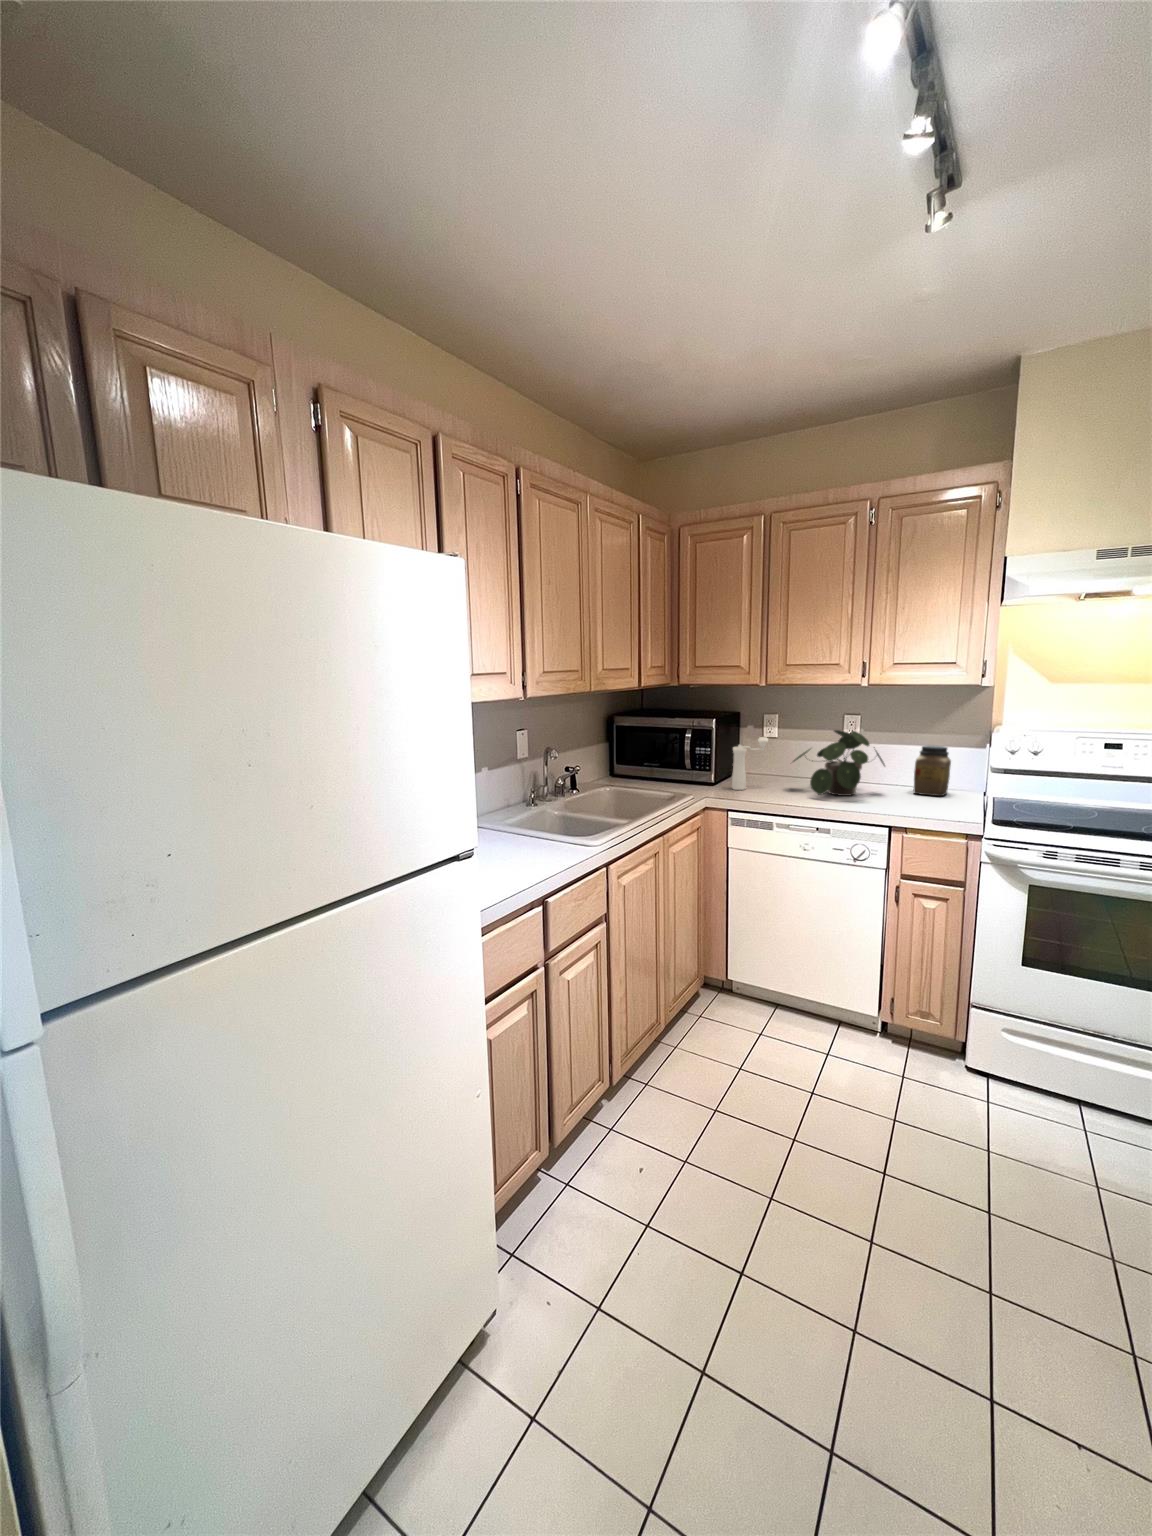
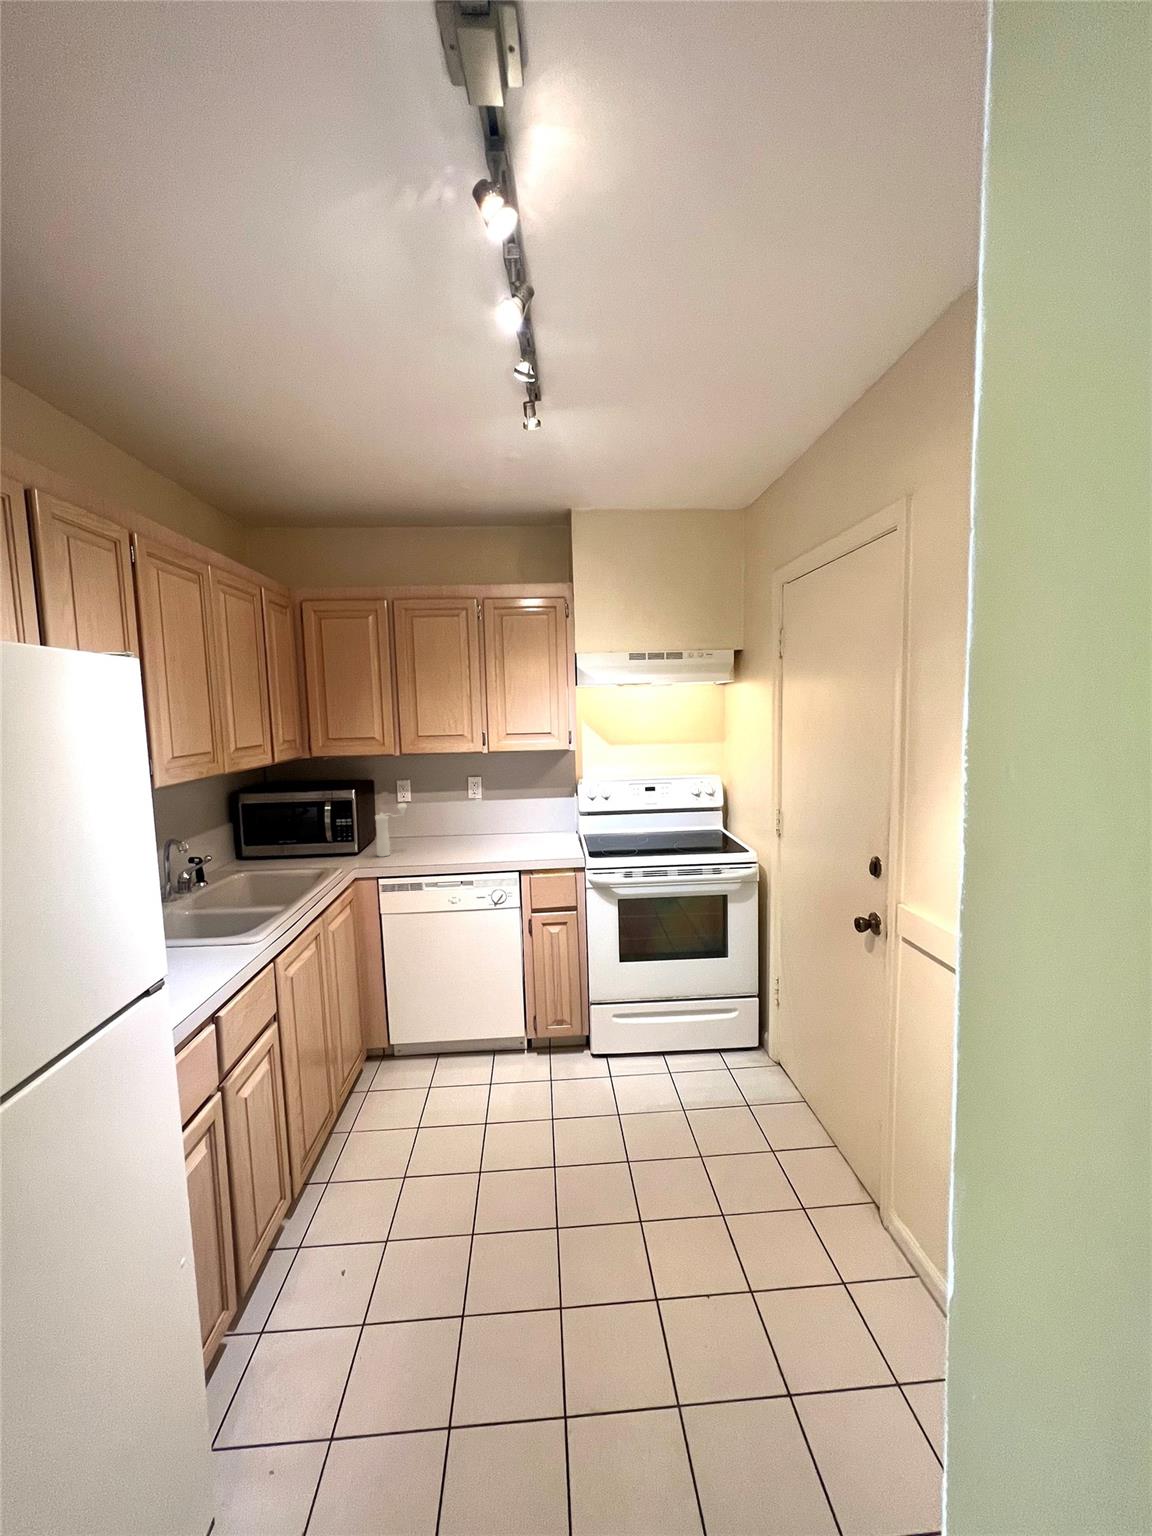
potted plant: present [793,730,885,796] -> none [429,792,507,851]
jar: present [914,745,951,796] -> none [528,799,552,840]

